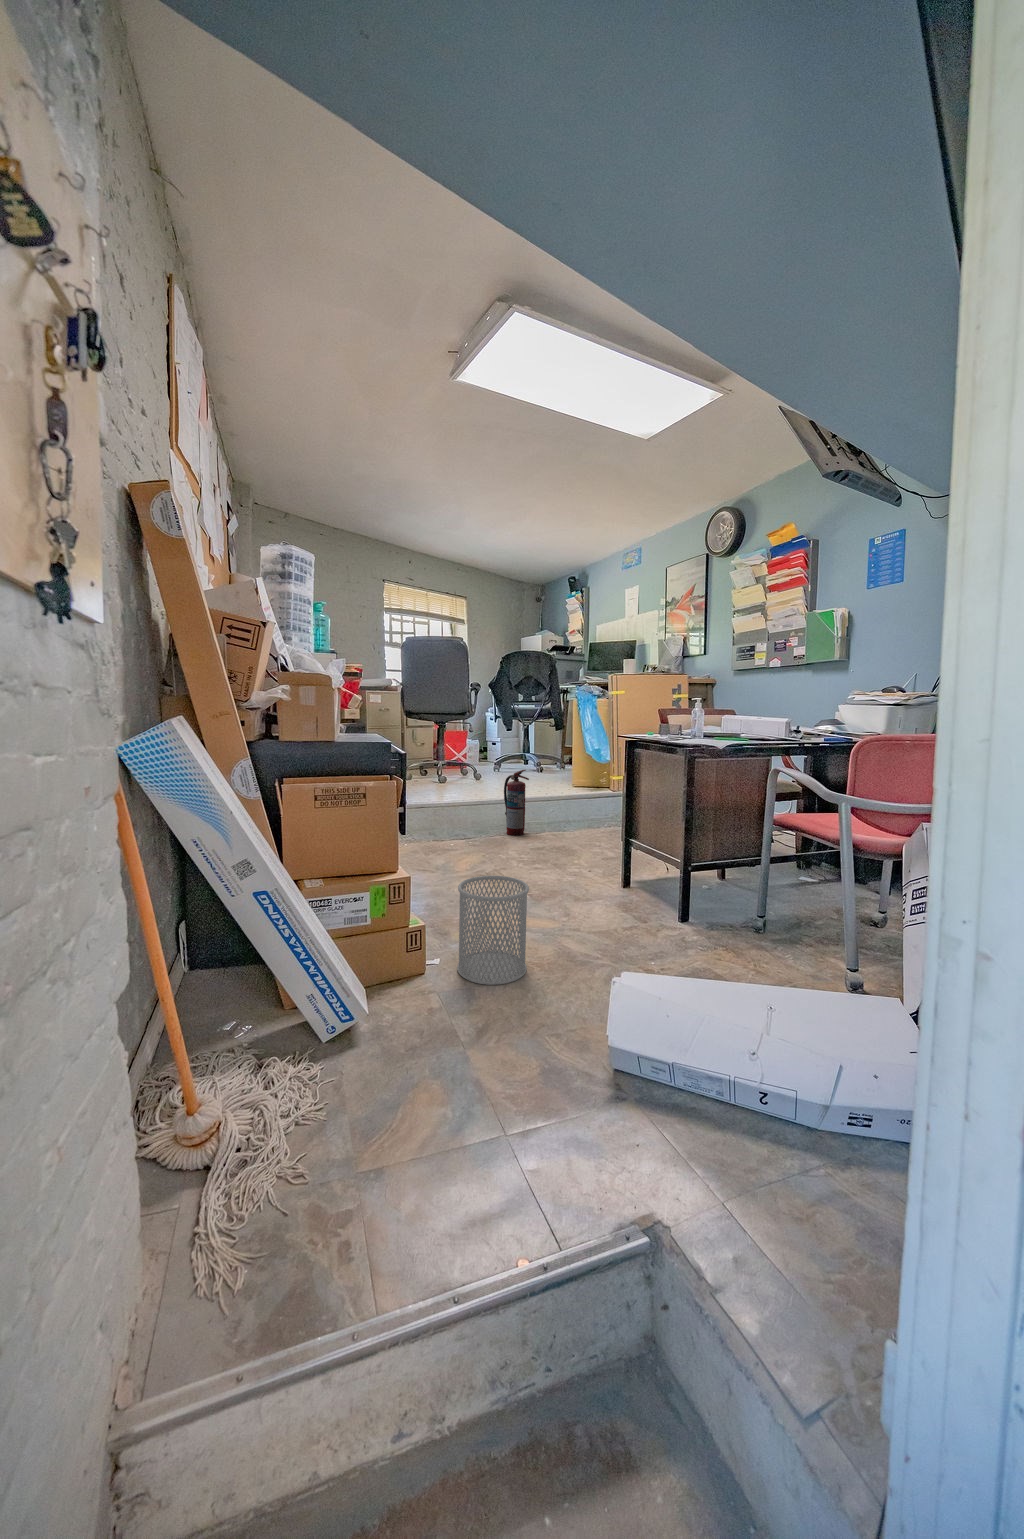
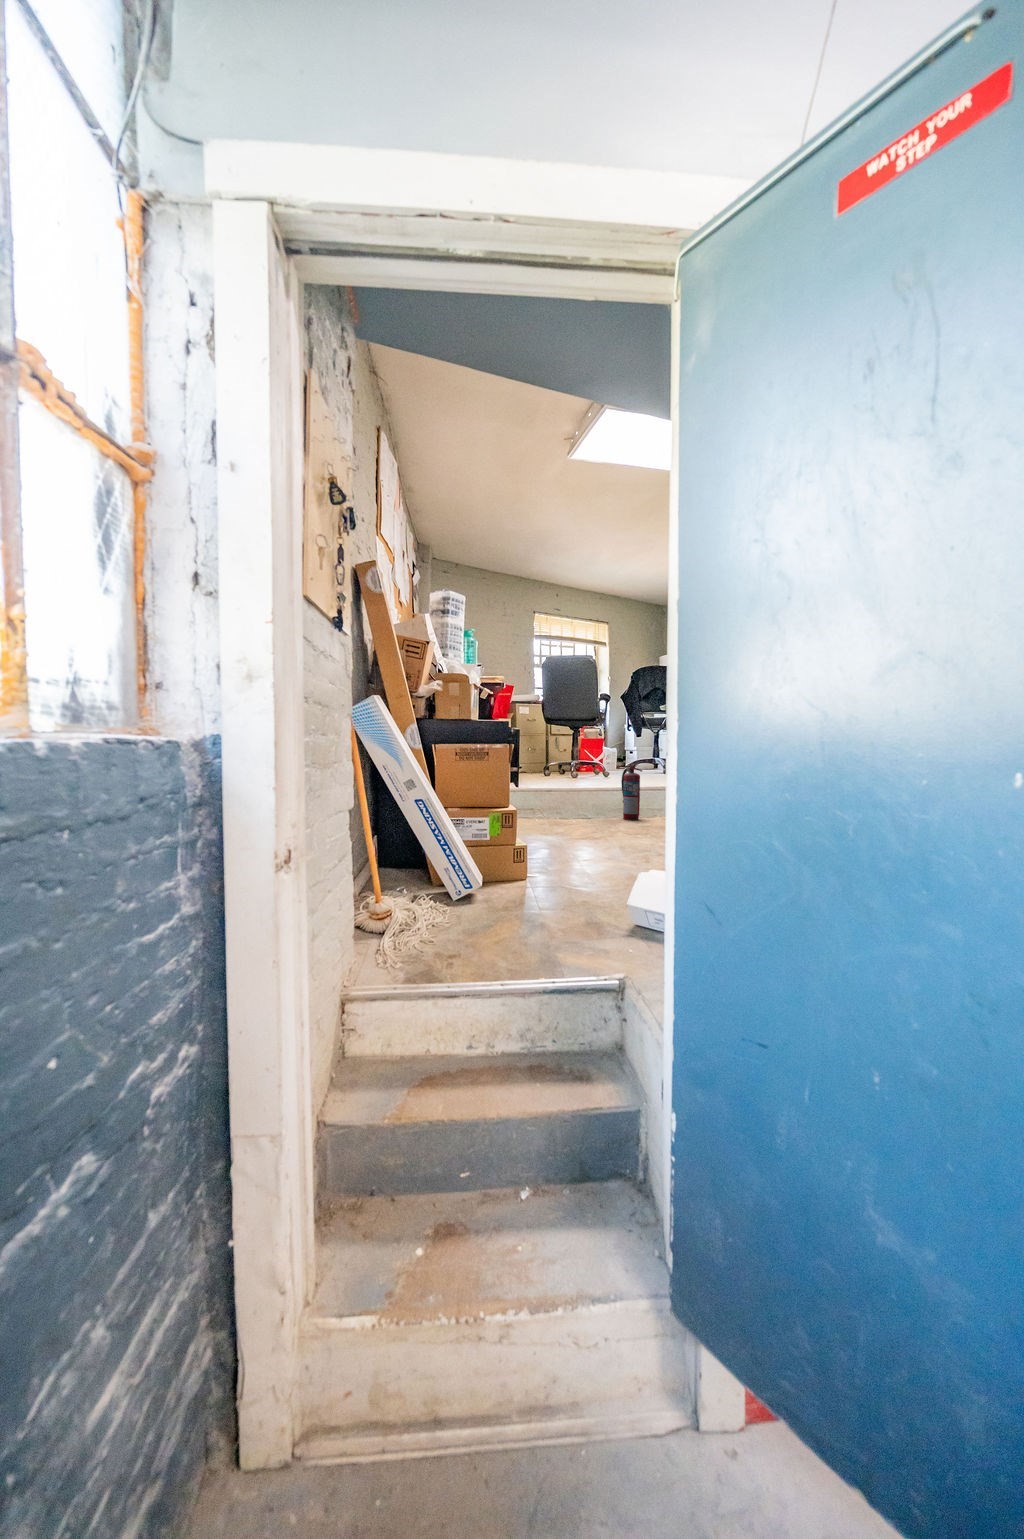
wastebasket: present [457,876,529,985] -> none [550,817,602,889]

